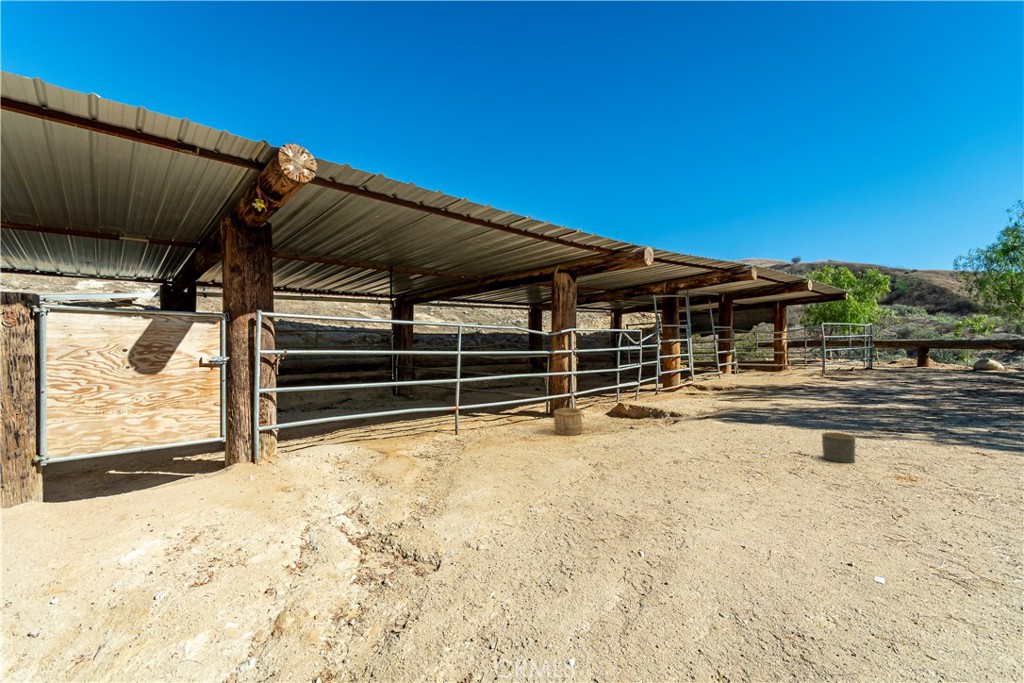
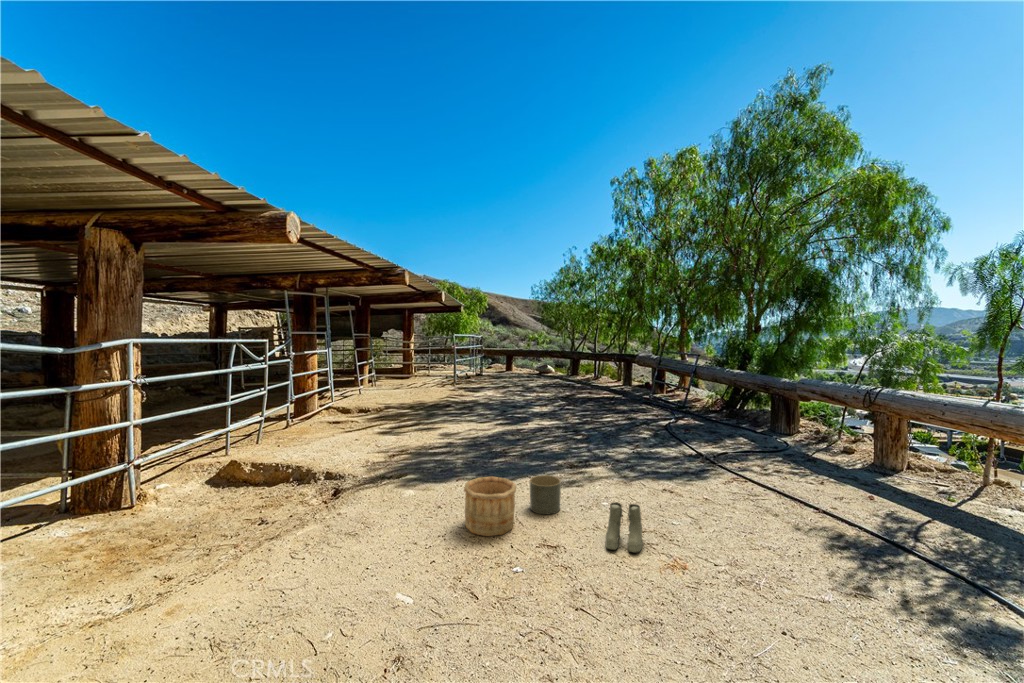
wooden bucket: present [554,408,582,436] -> present [464,476,516,536]
boots: none [873,453,924,494] -> present [606,502,642,553]

